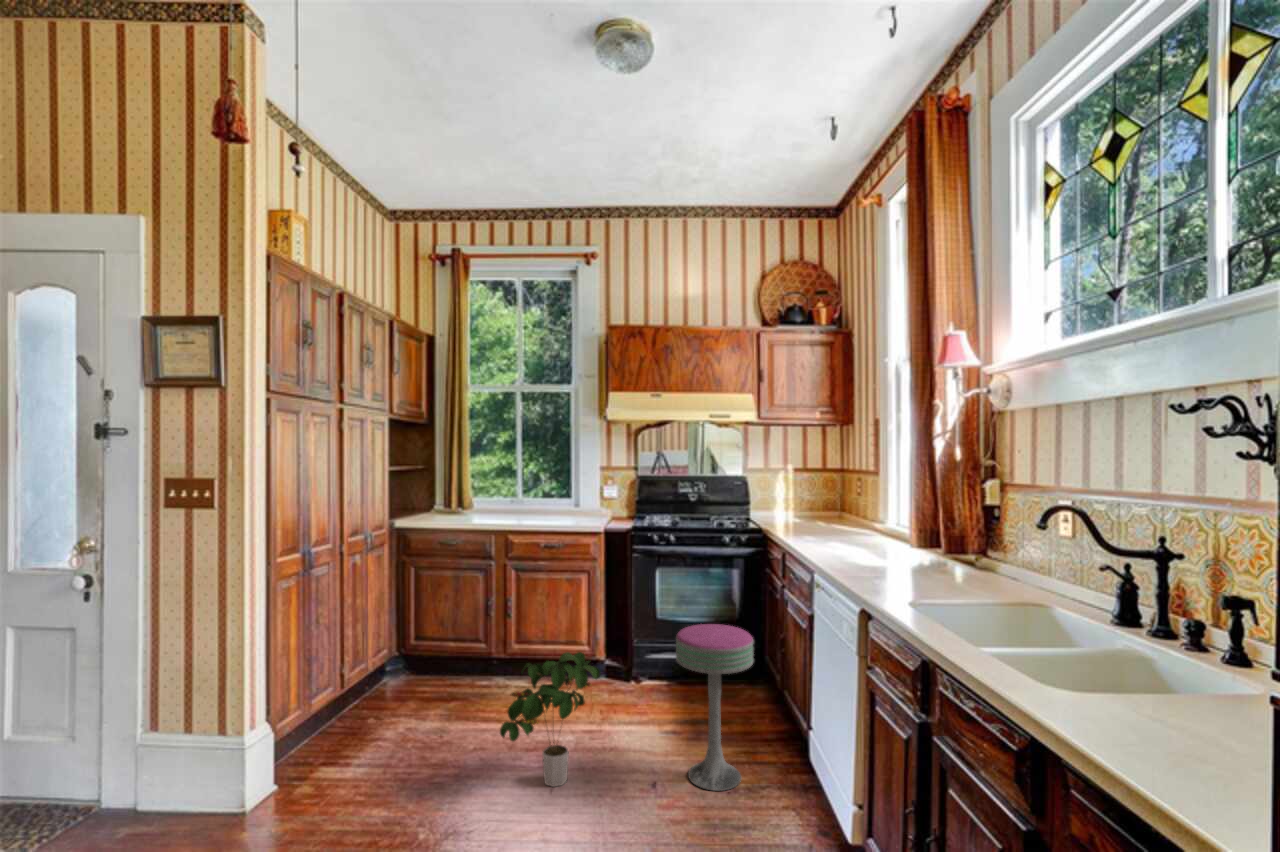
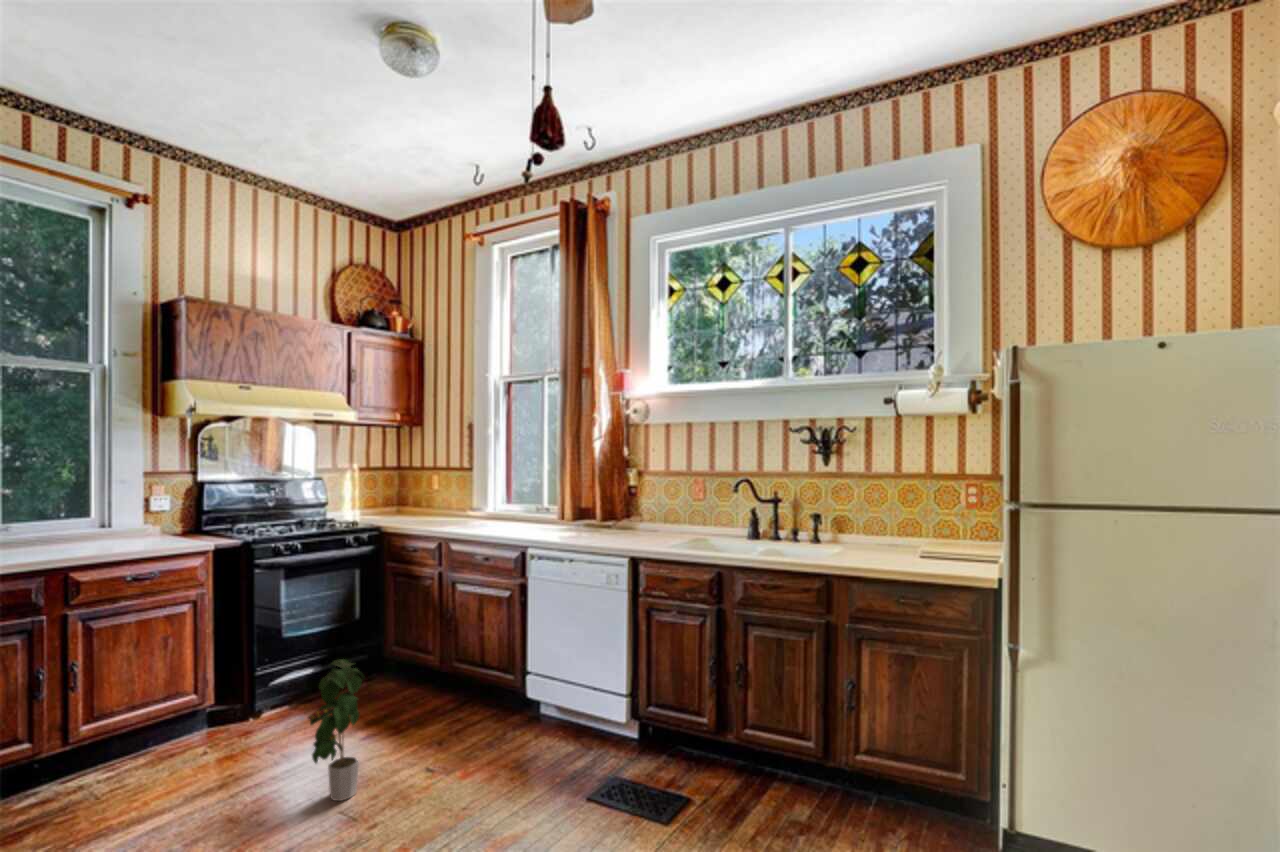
bar stool: present [676,624,754,791] -> none [425,597,494,738]

